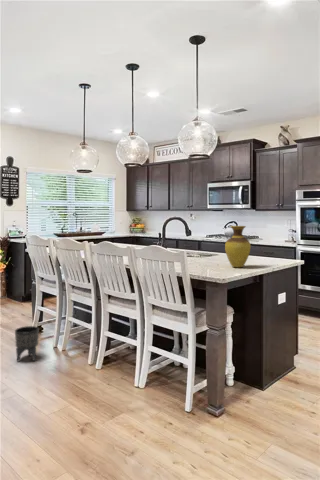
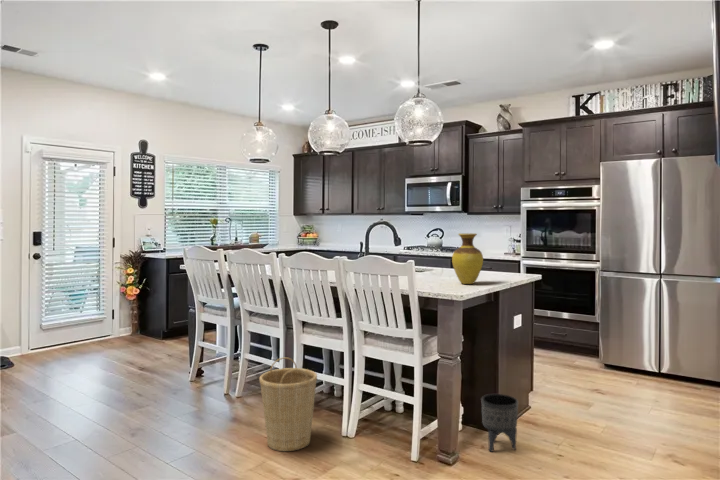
basket: none [67,323,113,398] -> present [259,358,317,451]
planter: present [15,326,39,361] -> present [481,394,518,452]

